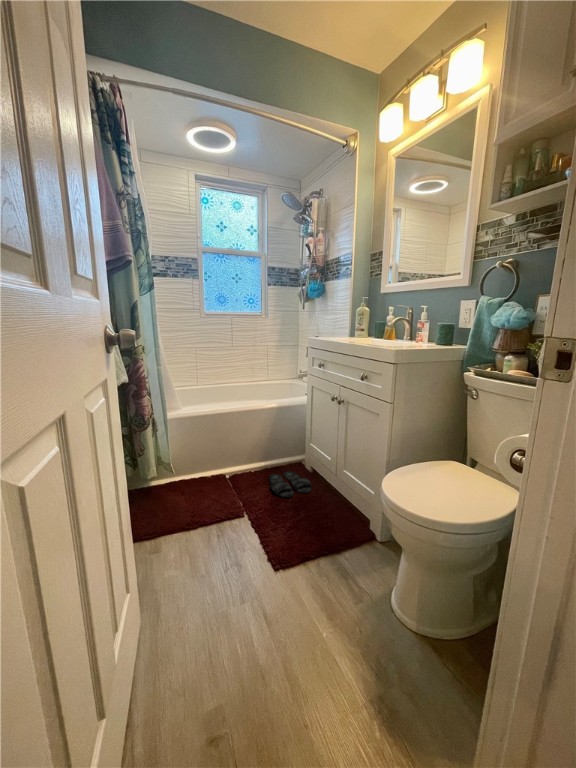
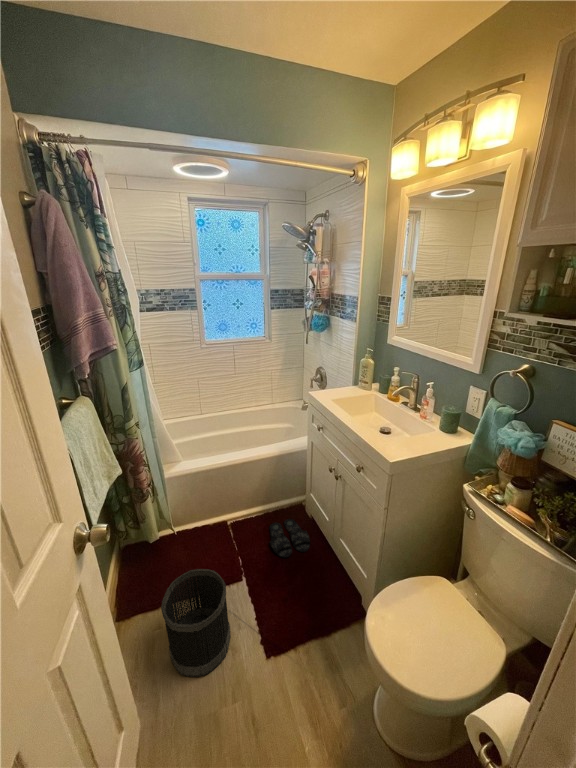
wastebasket: none [165,482,235,587] -> present [161,569,231,677]

